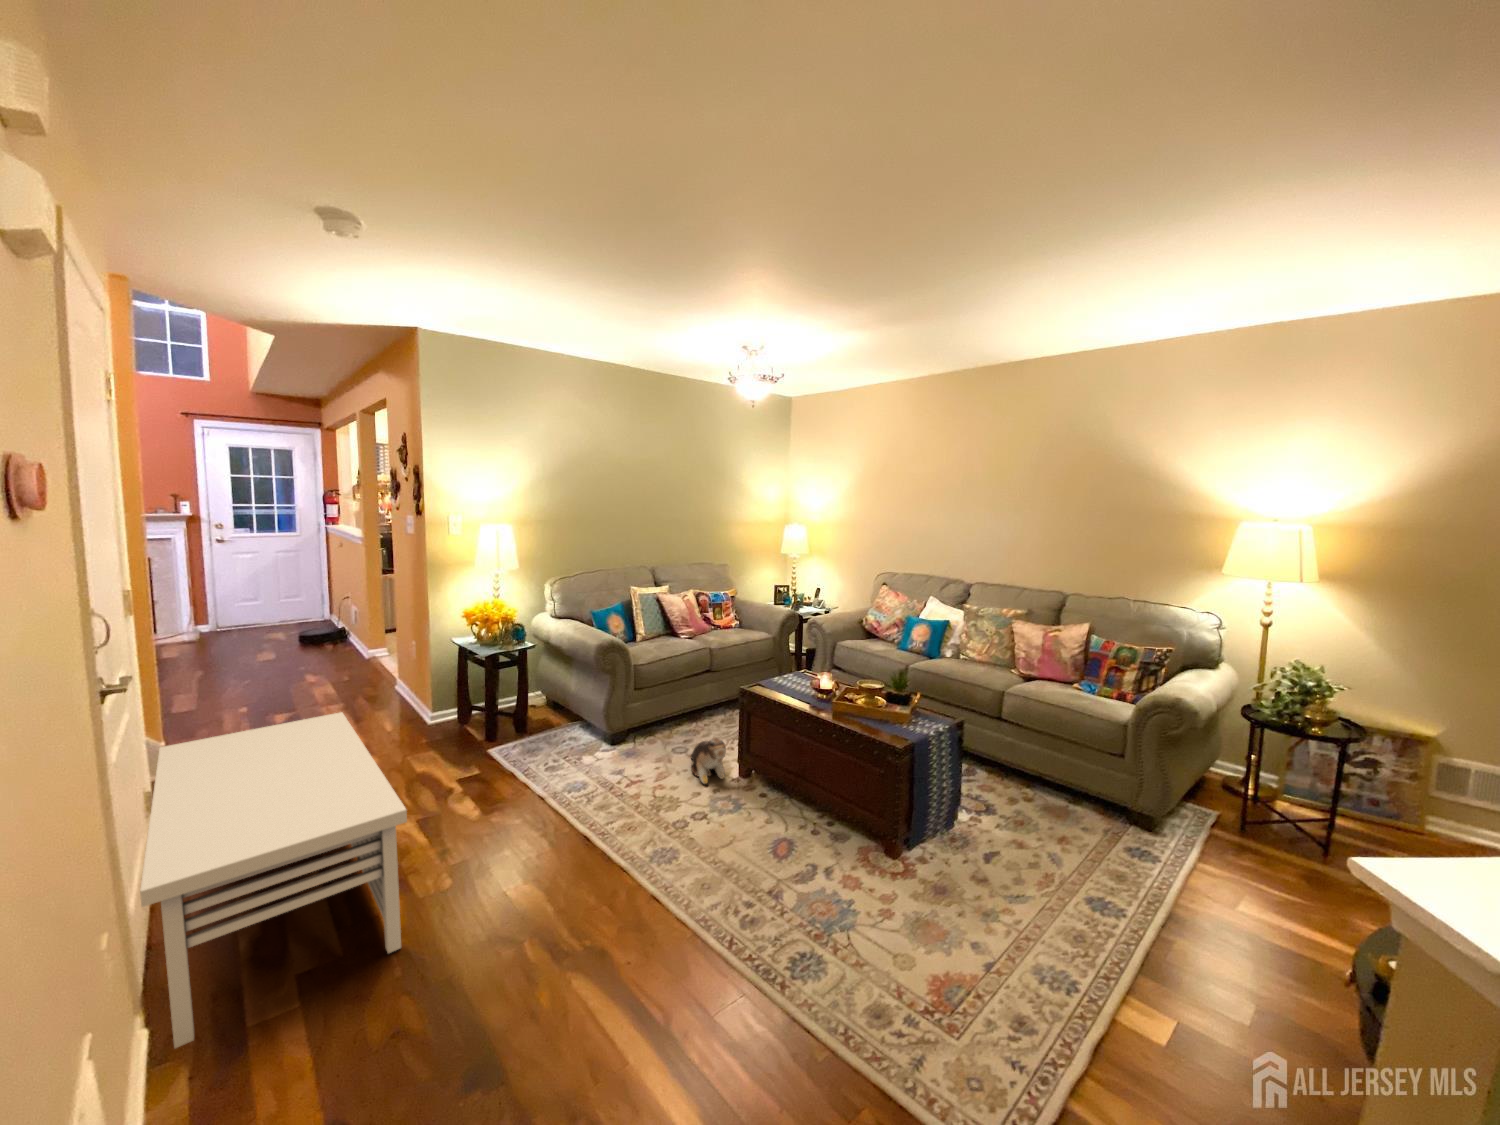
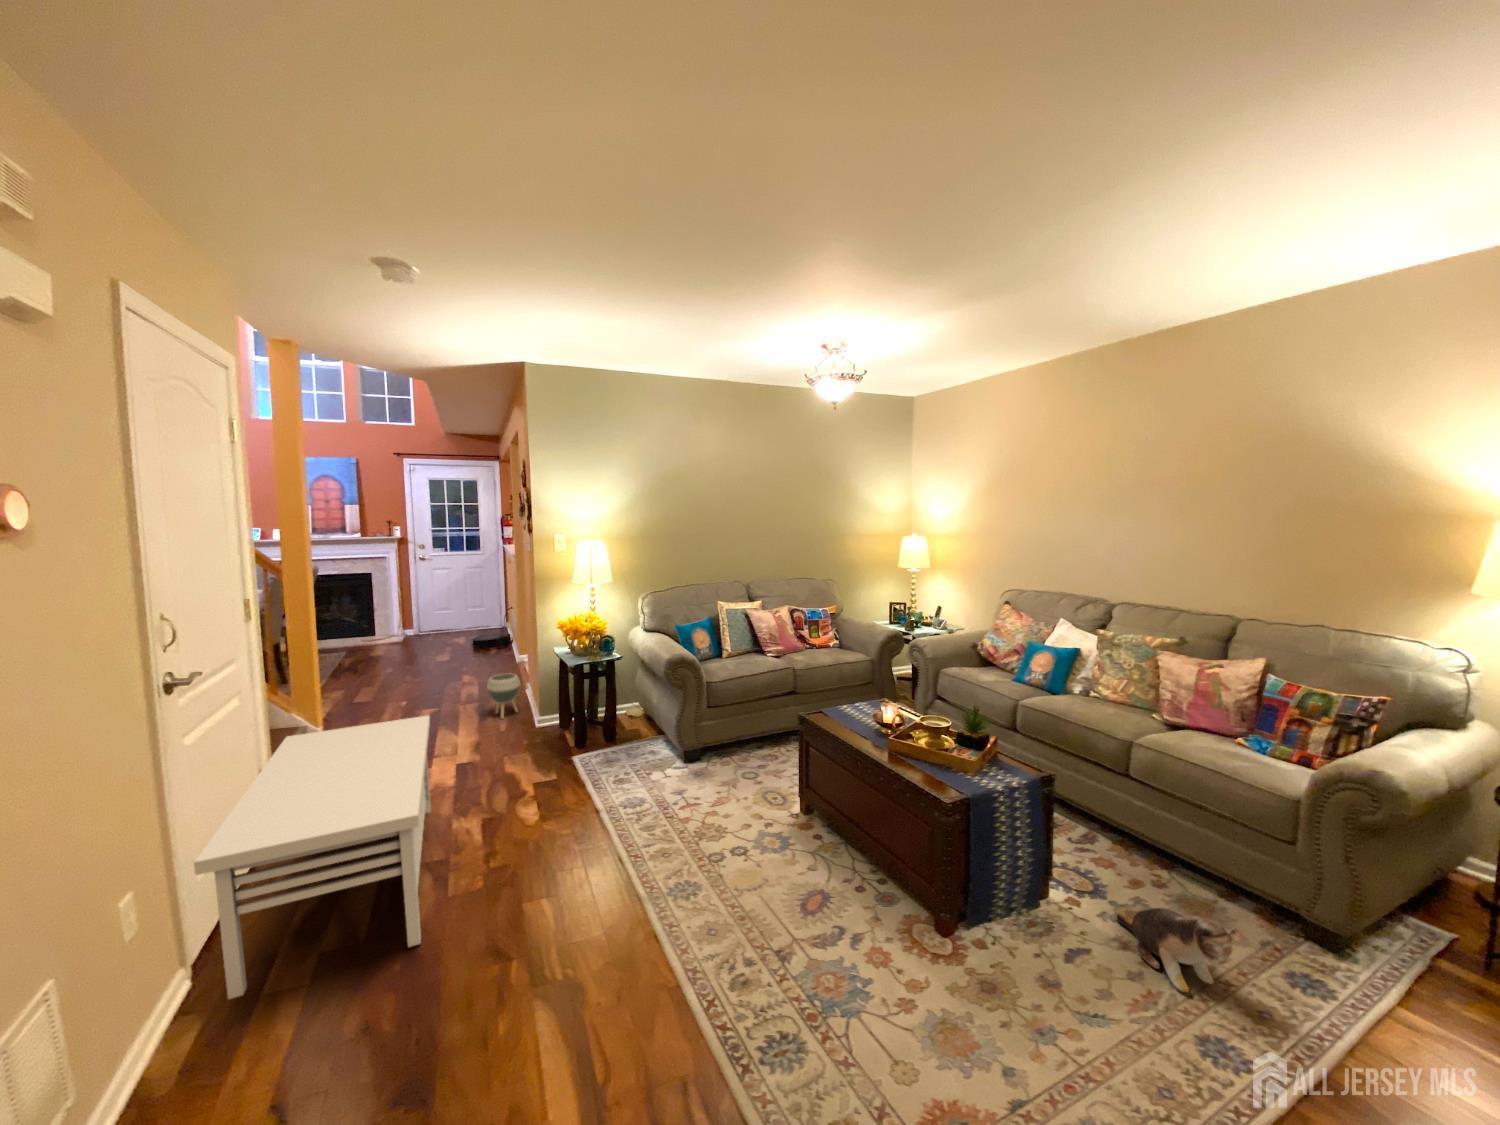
planter: none [367,667,407,717] -> present [487,674,520,719]
plush toy: present [691,738,729,784] -> present [1116,908,1243,992]

